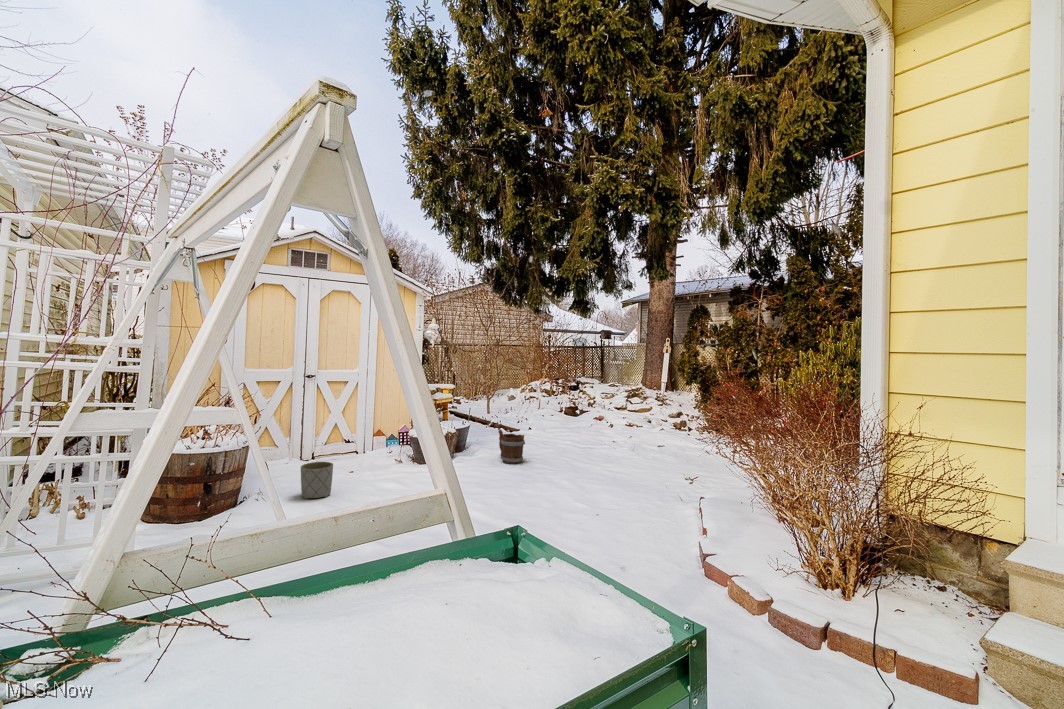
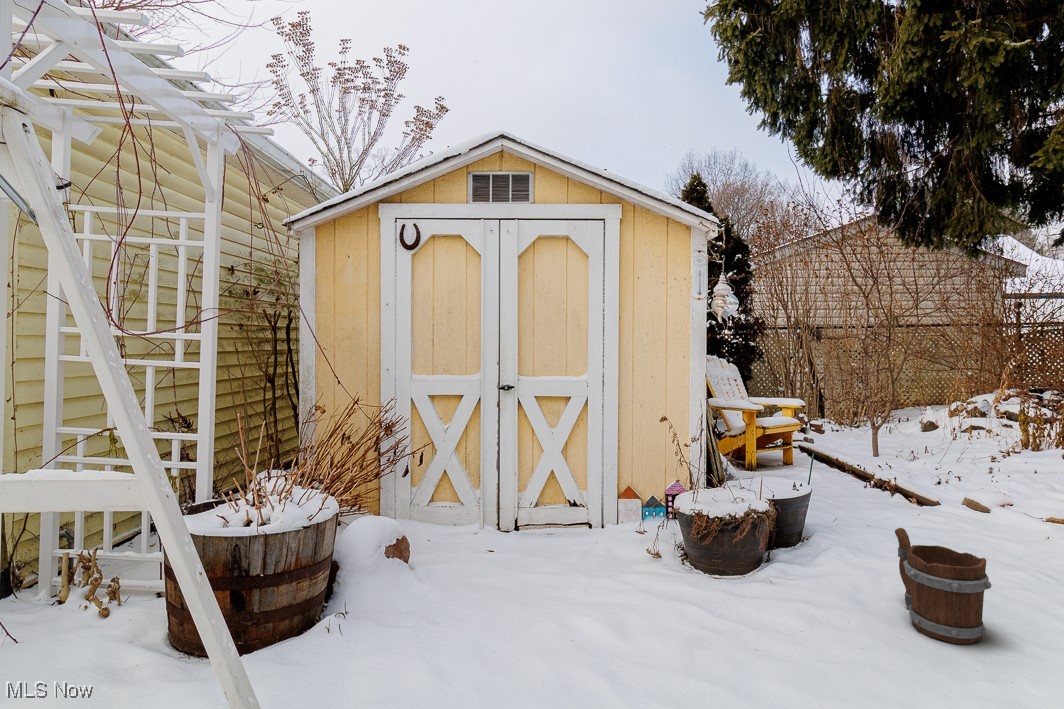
planter: present [301,462,333,499] -> none [390,570,455,661]

